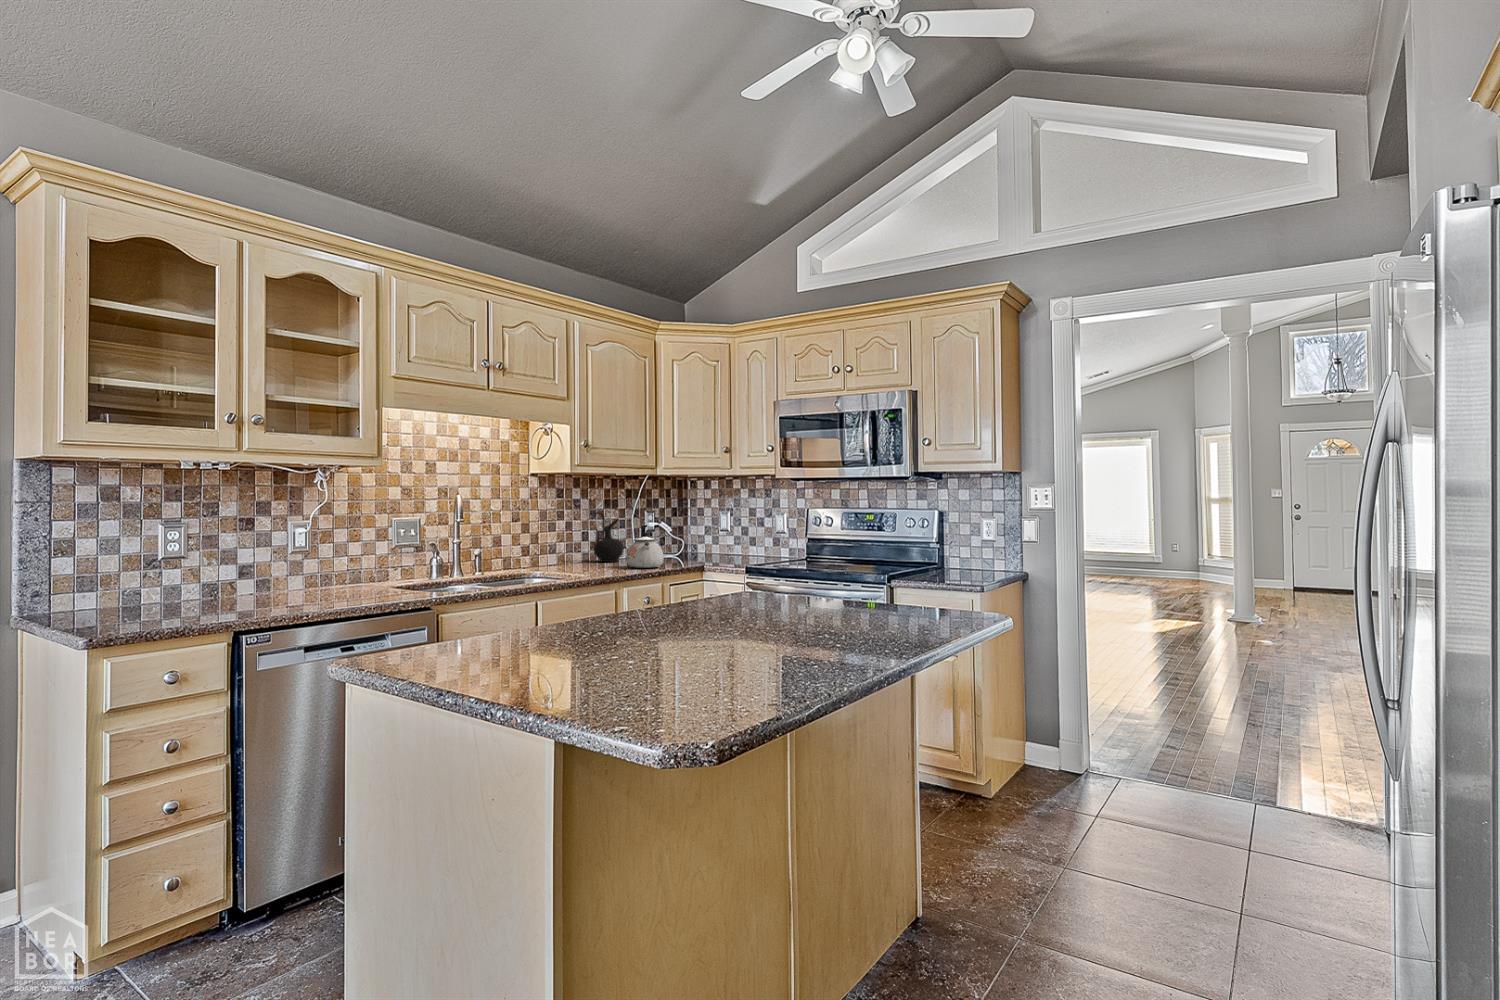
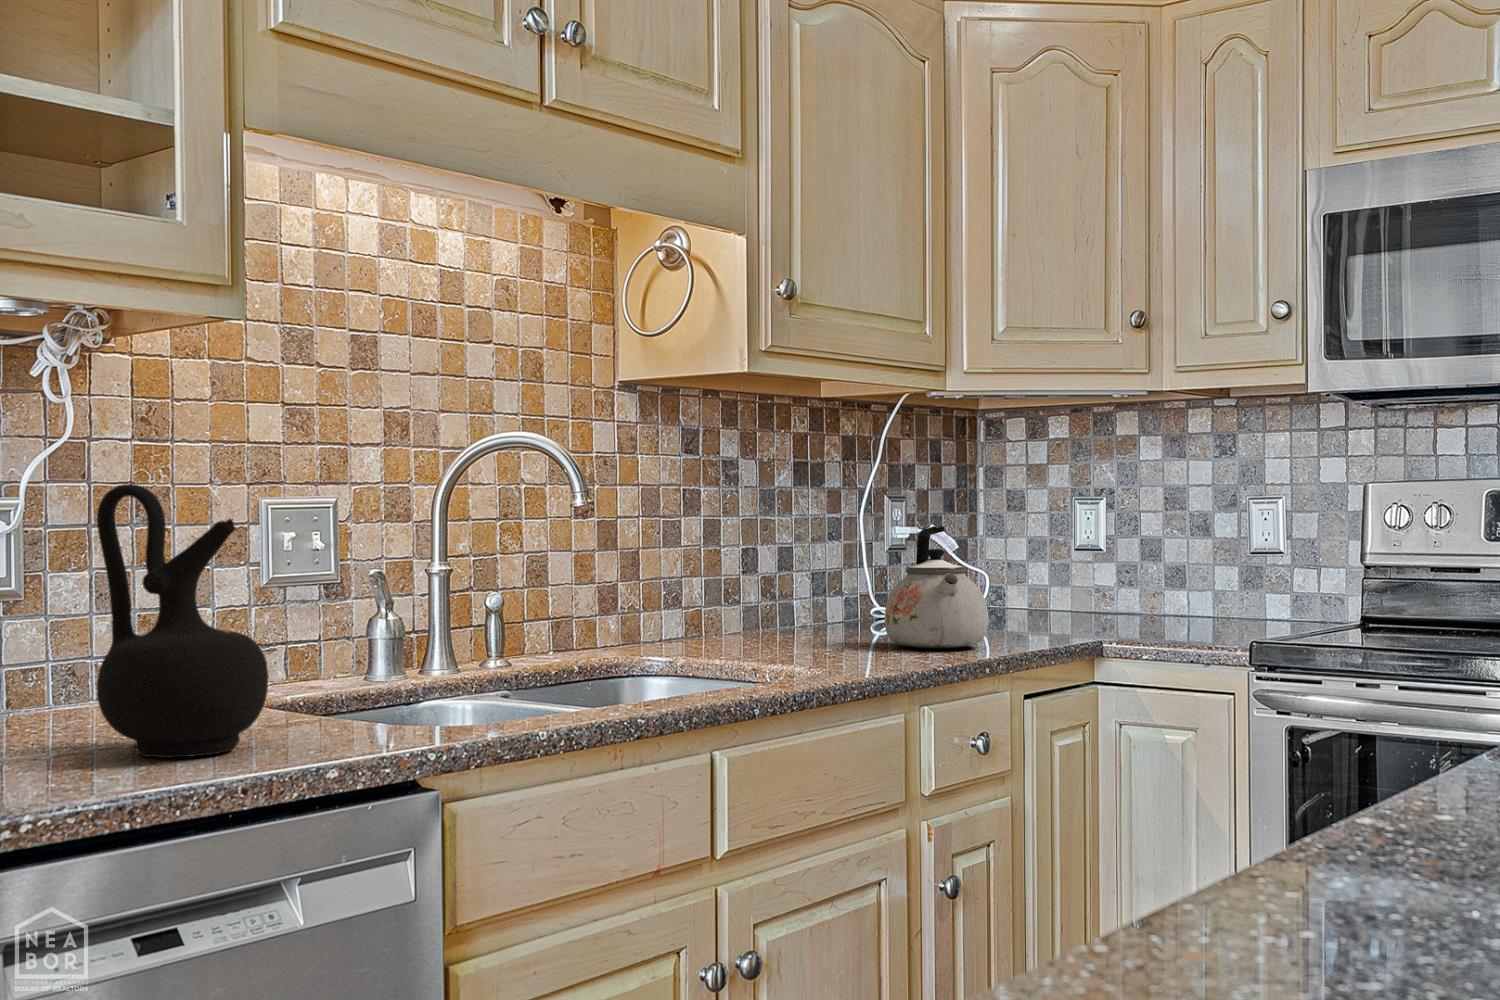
ceramic jug: present [594,512,624,562] -> present [97,484,268,757]

